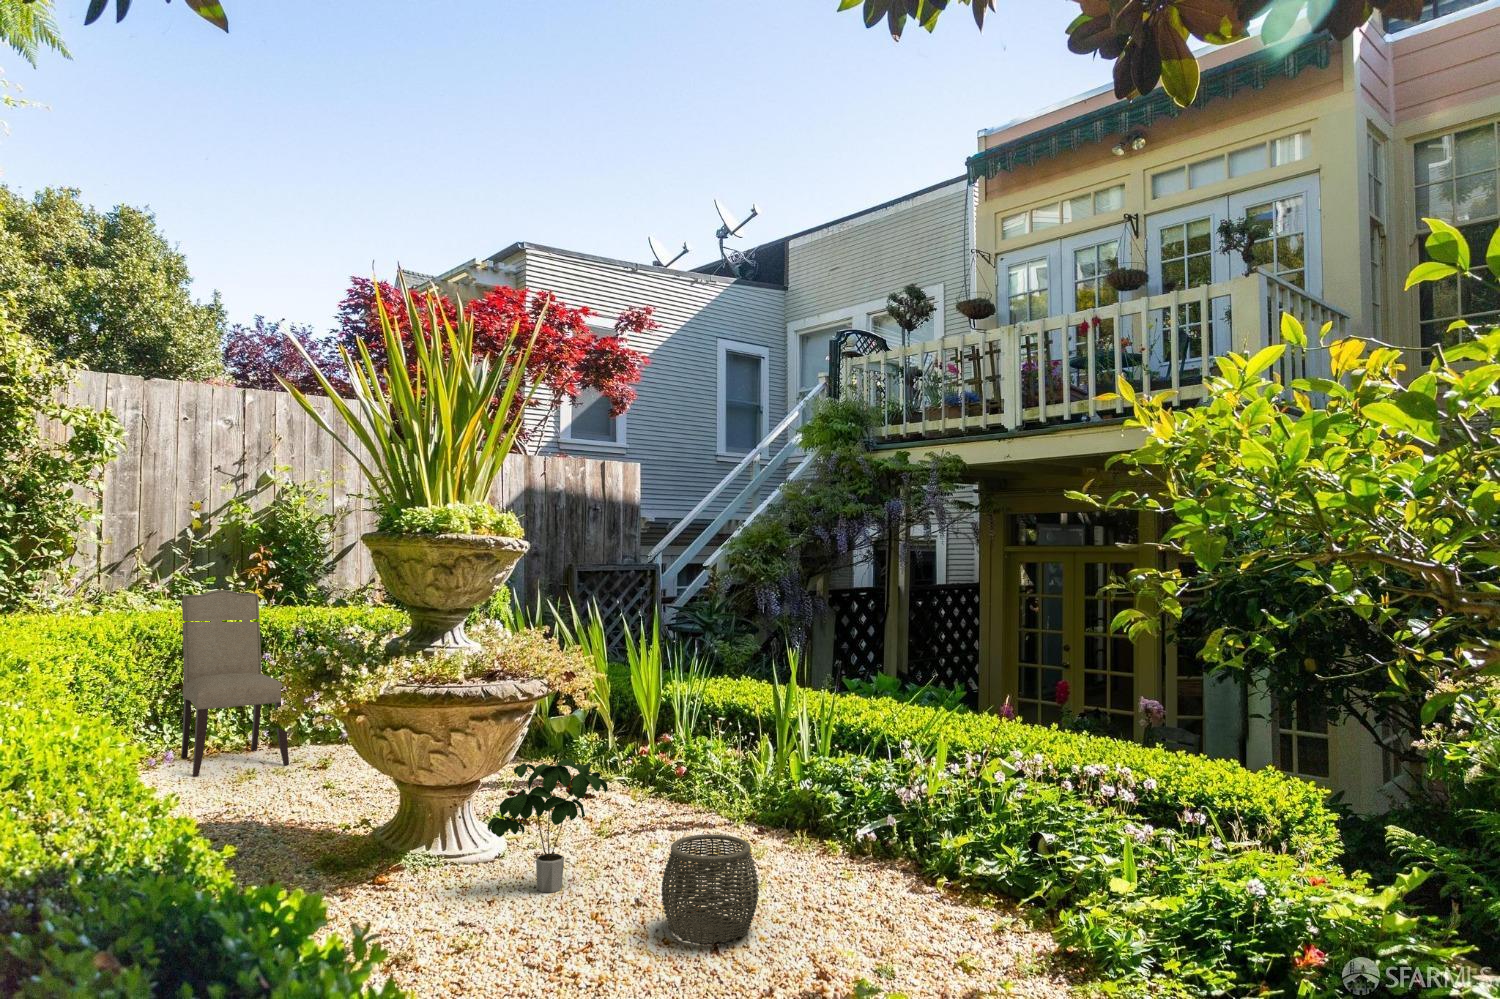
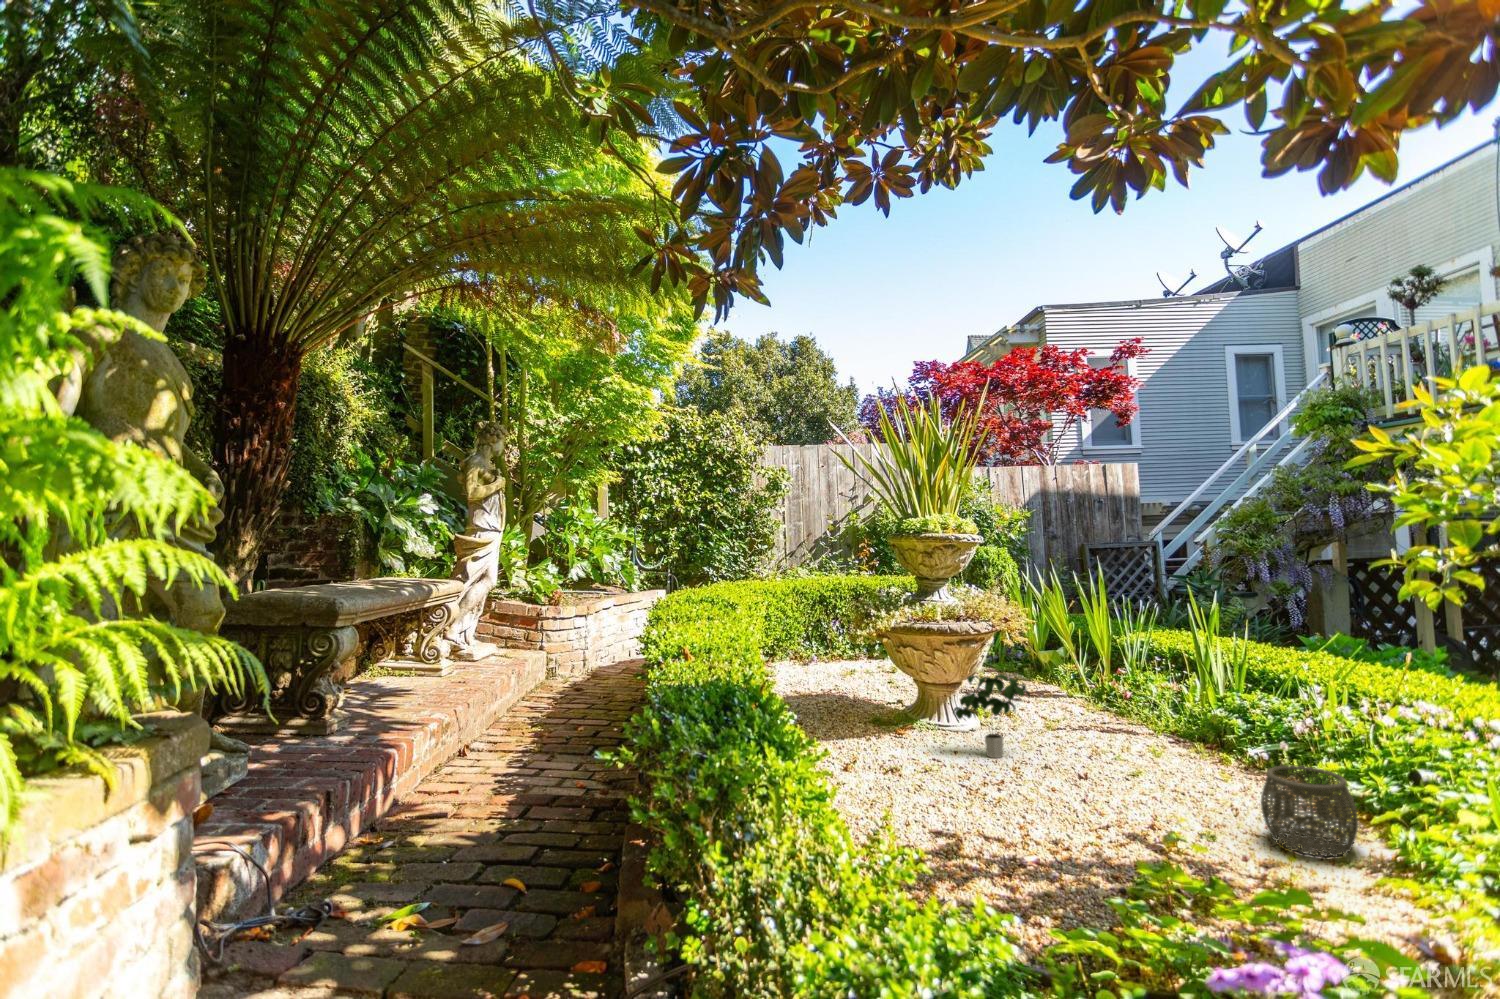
chair: present [181,590,289,777] -> none [818,566,878,673]
woven basket: present [661,834,759,944] -> present [1261,766,1359,857]

